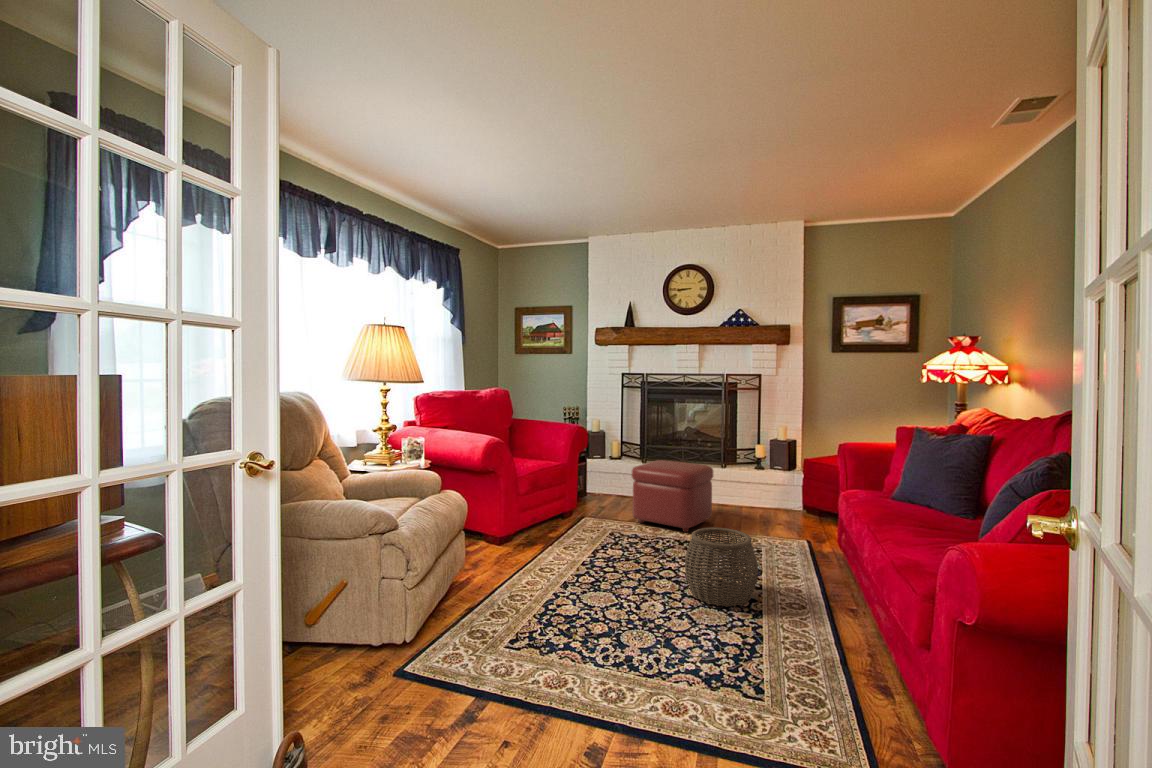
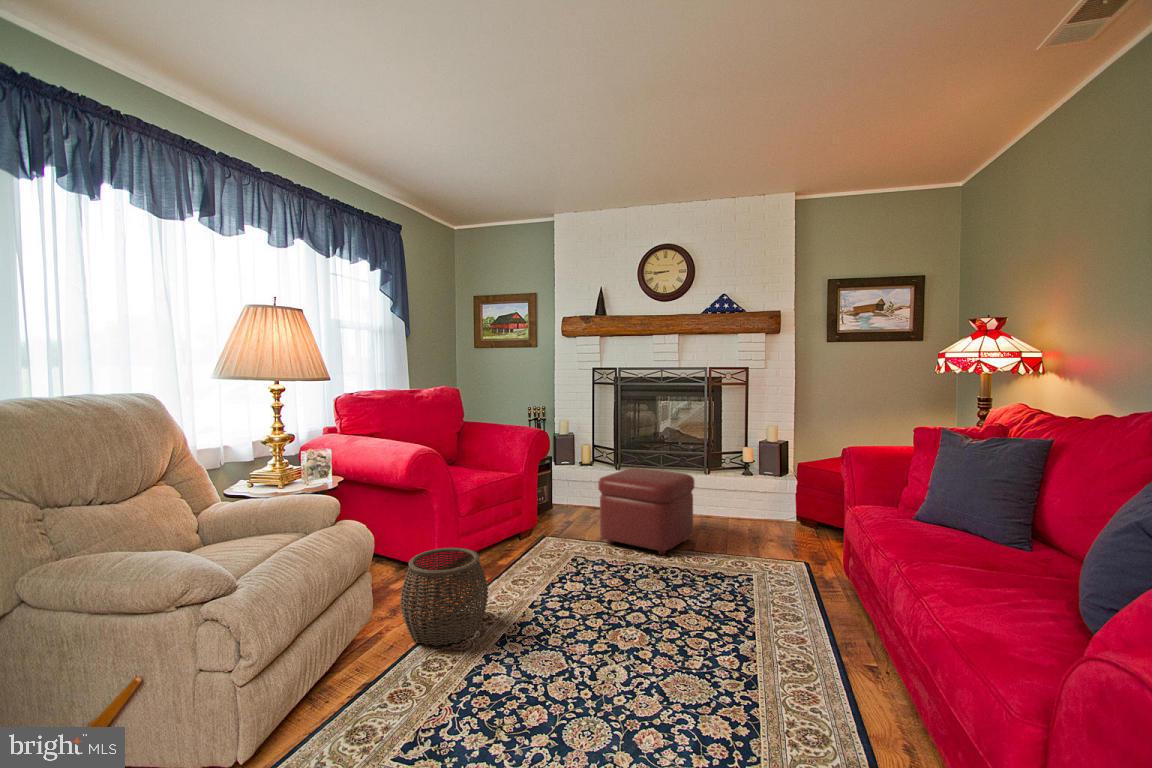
woven basket: present [685,528,758,607] -> present [400,548,489,646]

